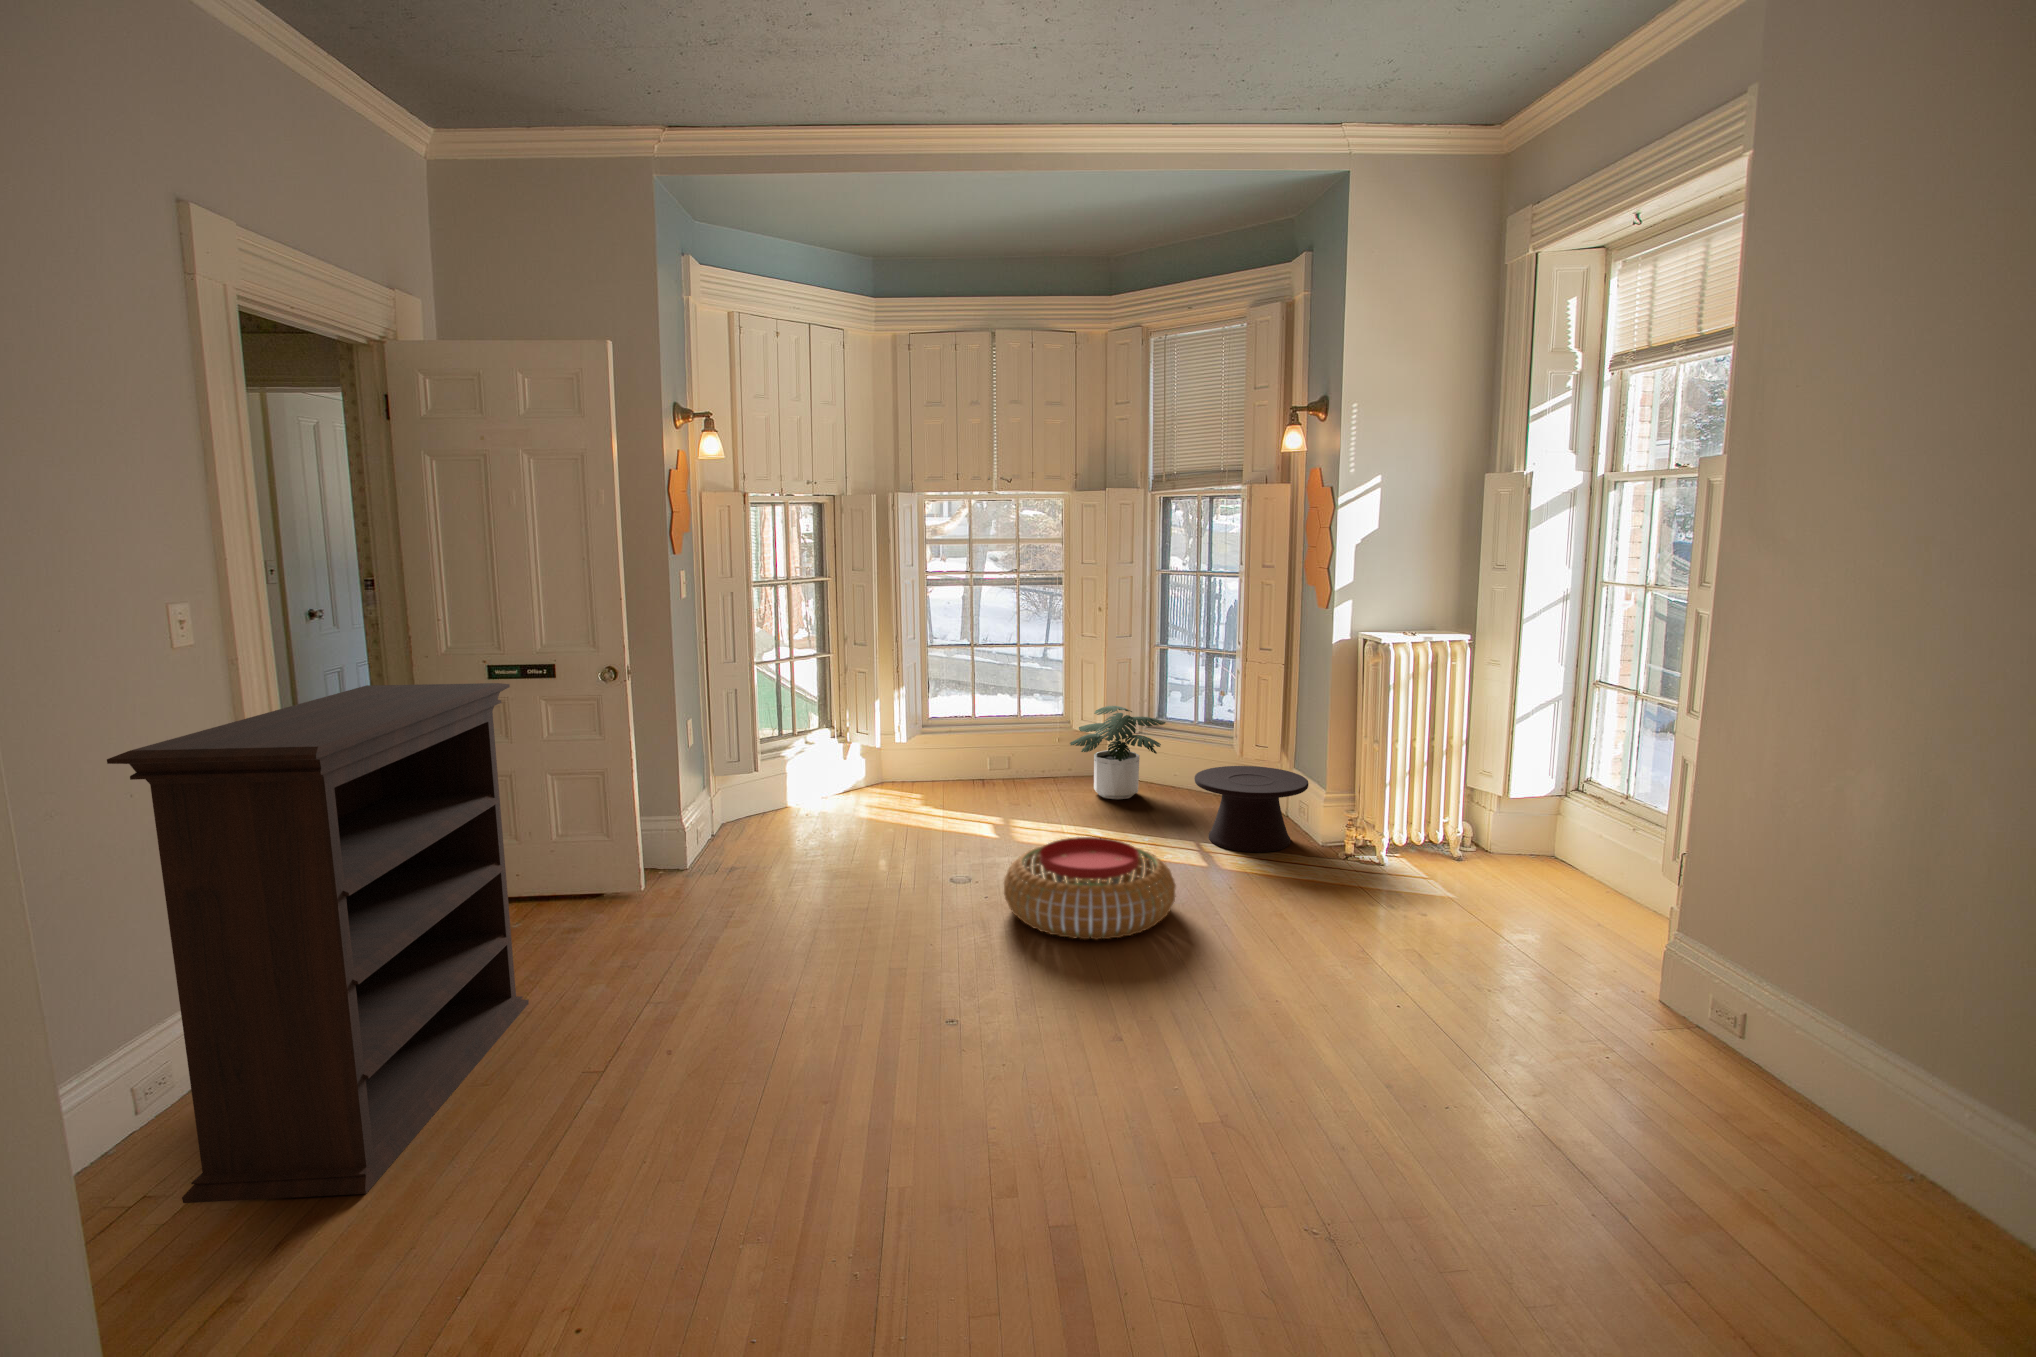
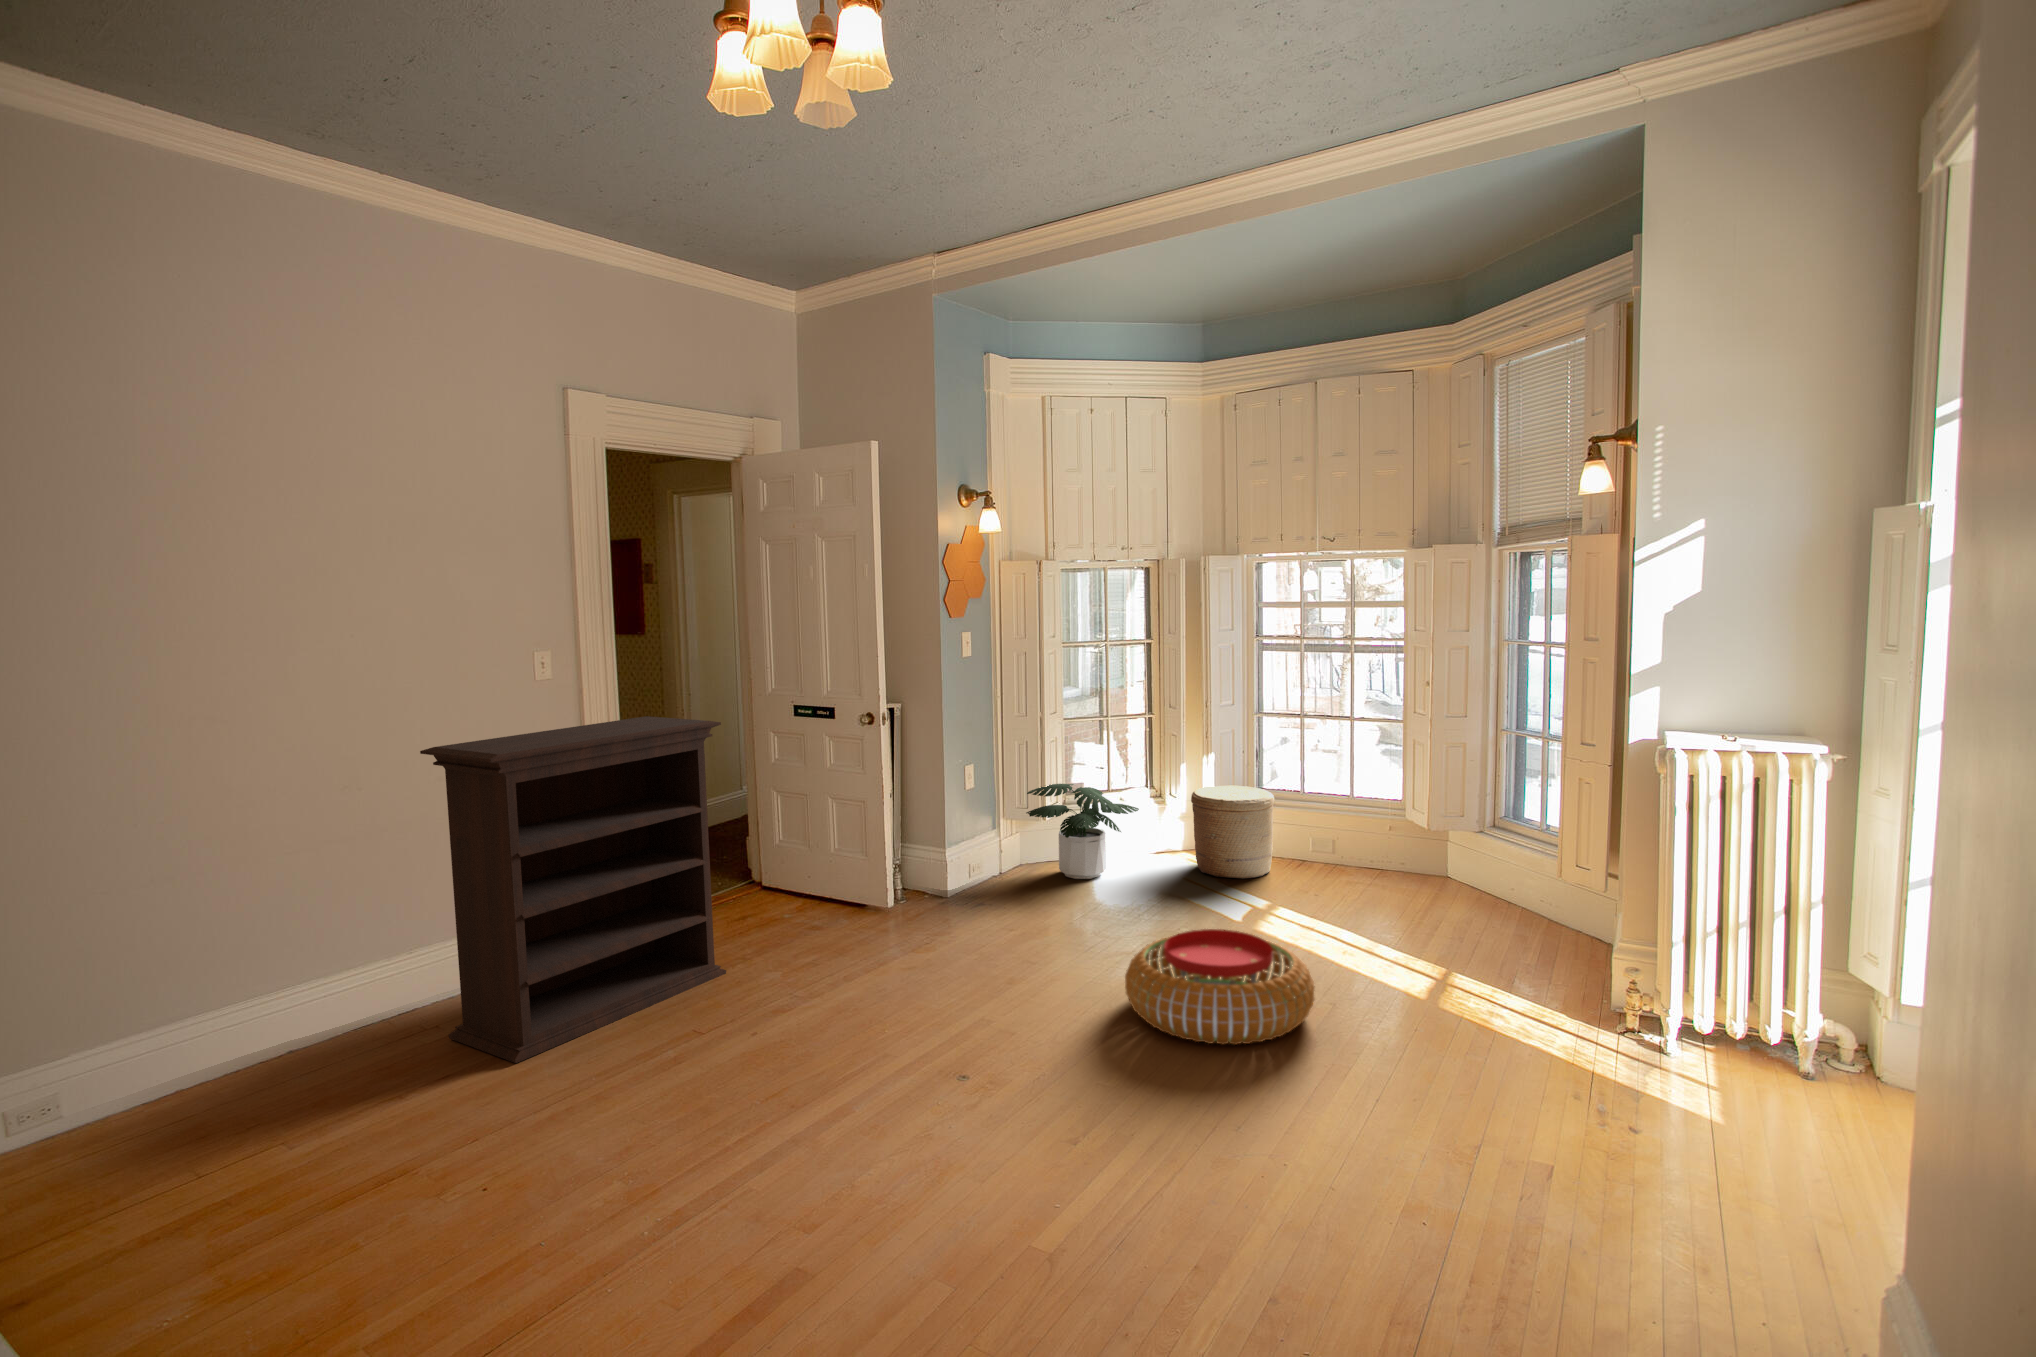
potted plant: present [1070,706,1166,799] -> present [1026,784,1139,879]
woven basket: none [894,716,971,803] -> present [1191,786,1275,879]
side table: present [1194,766,1309,852] -> none [1446,884,1601,1000]

